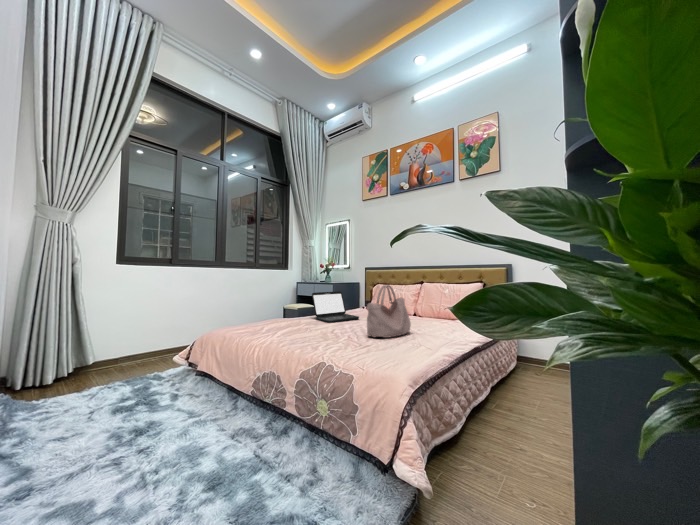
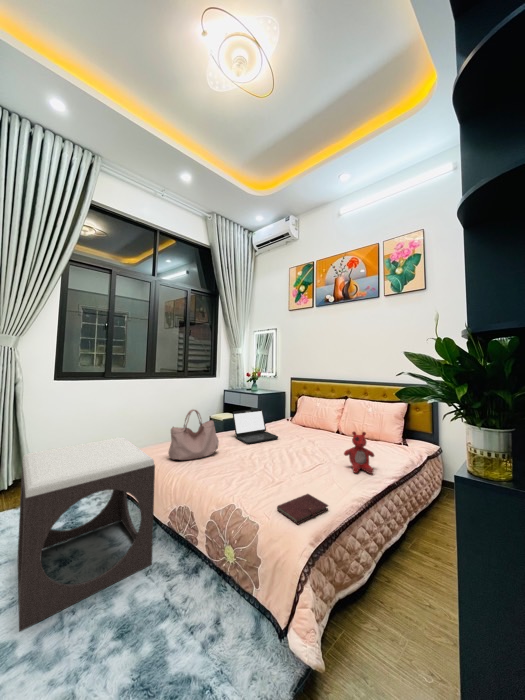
handbag: present [367,285,411,338] -> present [168,409,219,460]
stuffed bear: none [429,299,459,338] -> present [344,432,374,474]
footstool: none [86,309,240,492] -> present [18,437,155,632]
notebook: none [371,349,422,369] -> present [277,494,328,524]

